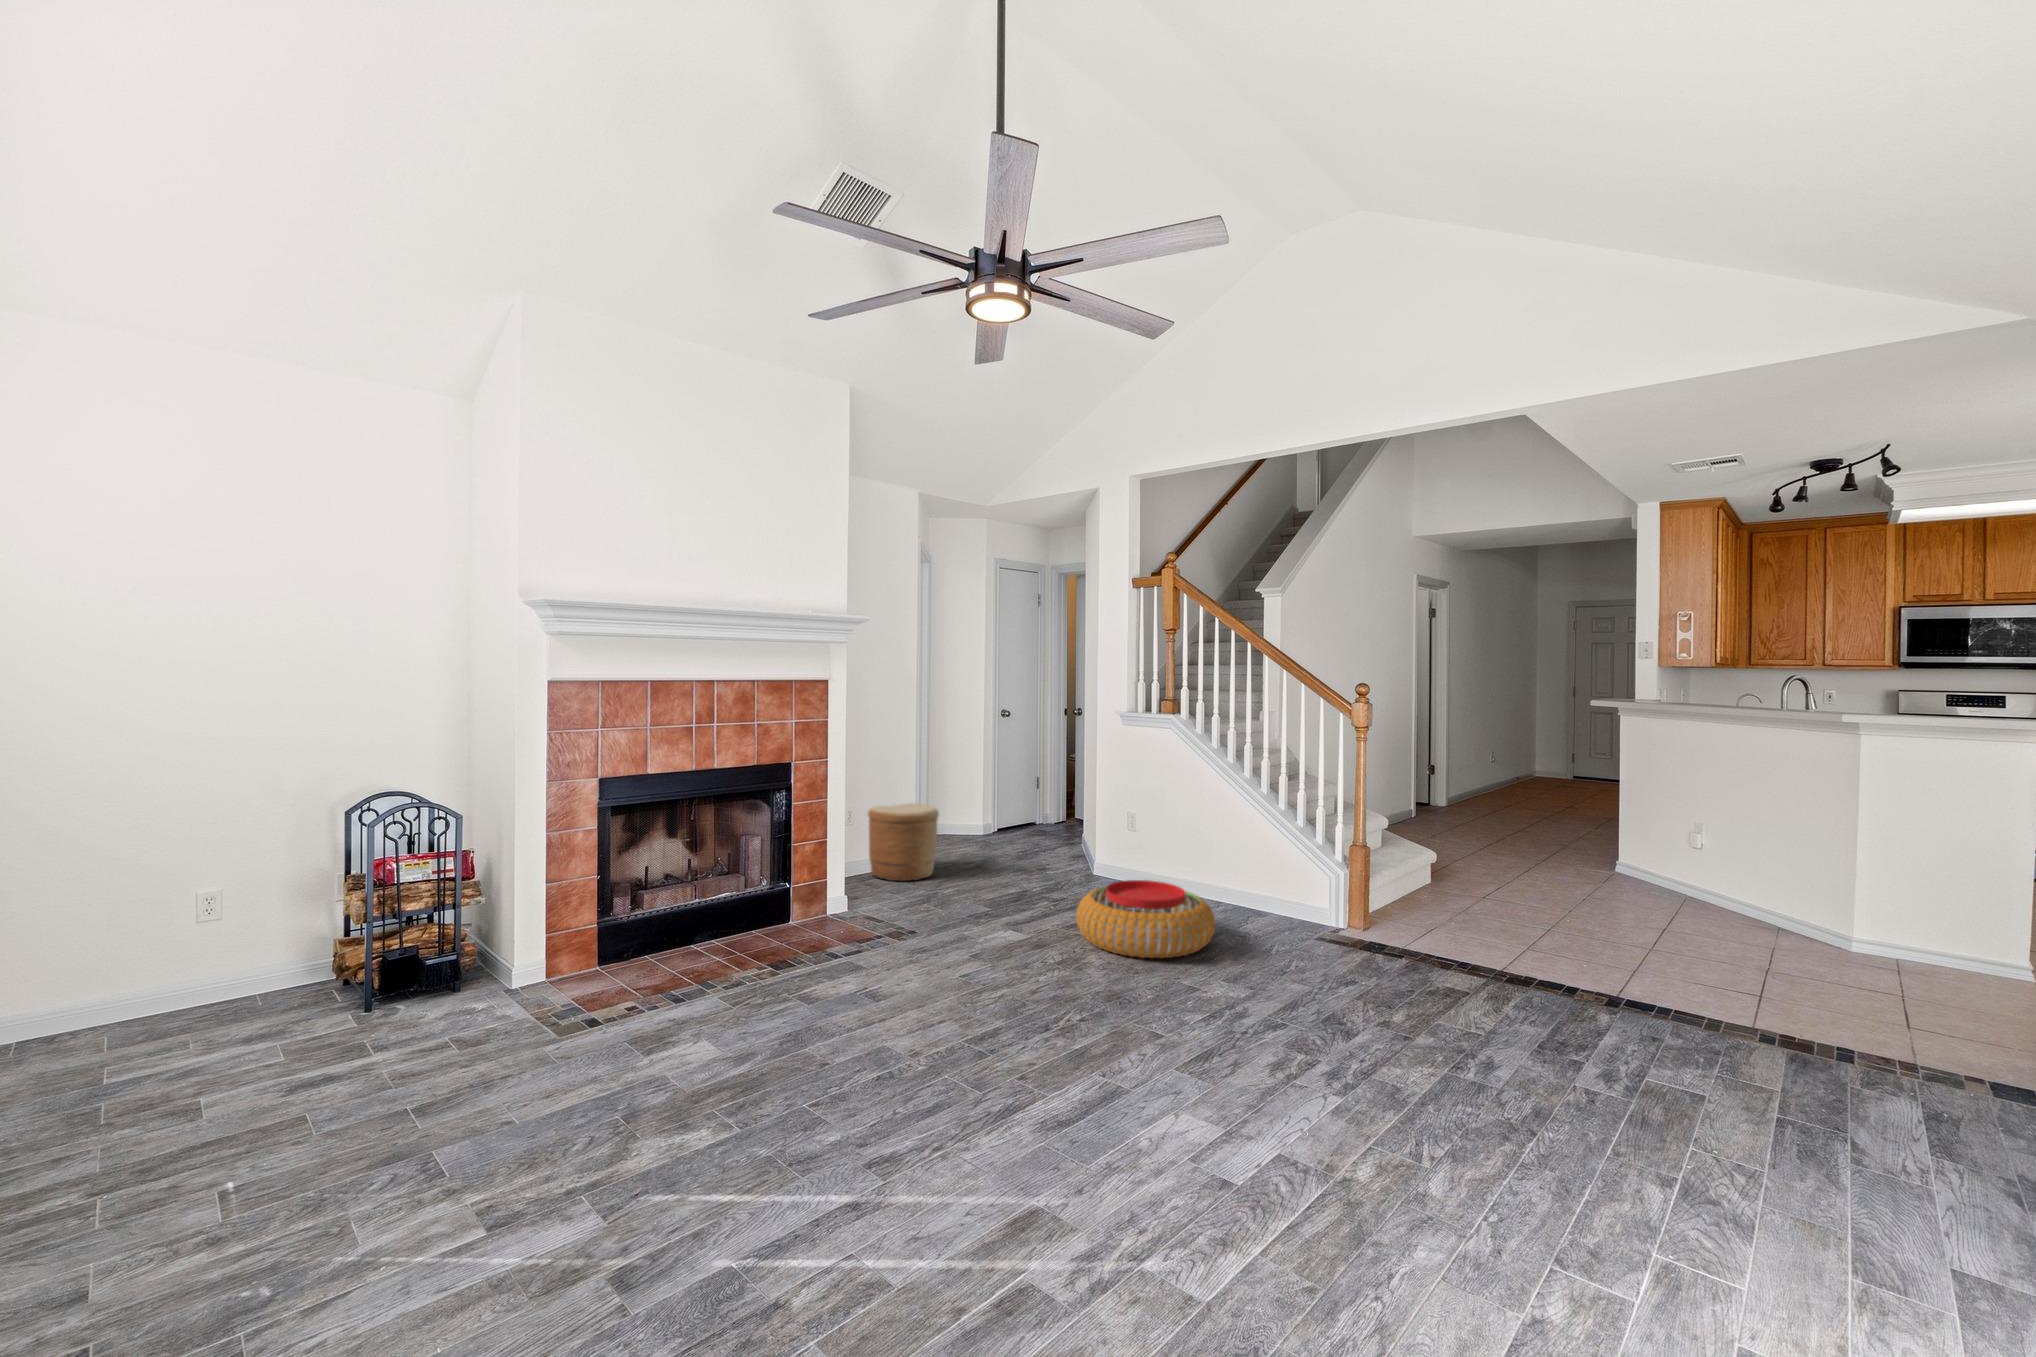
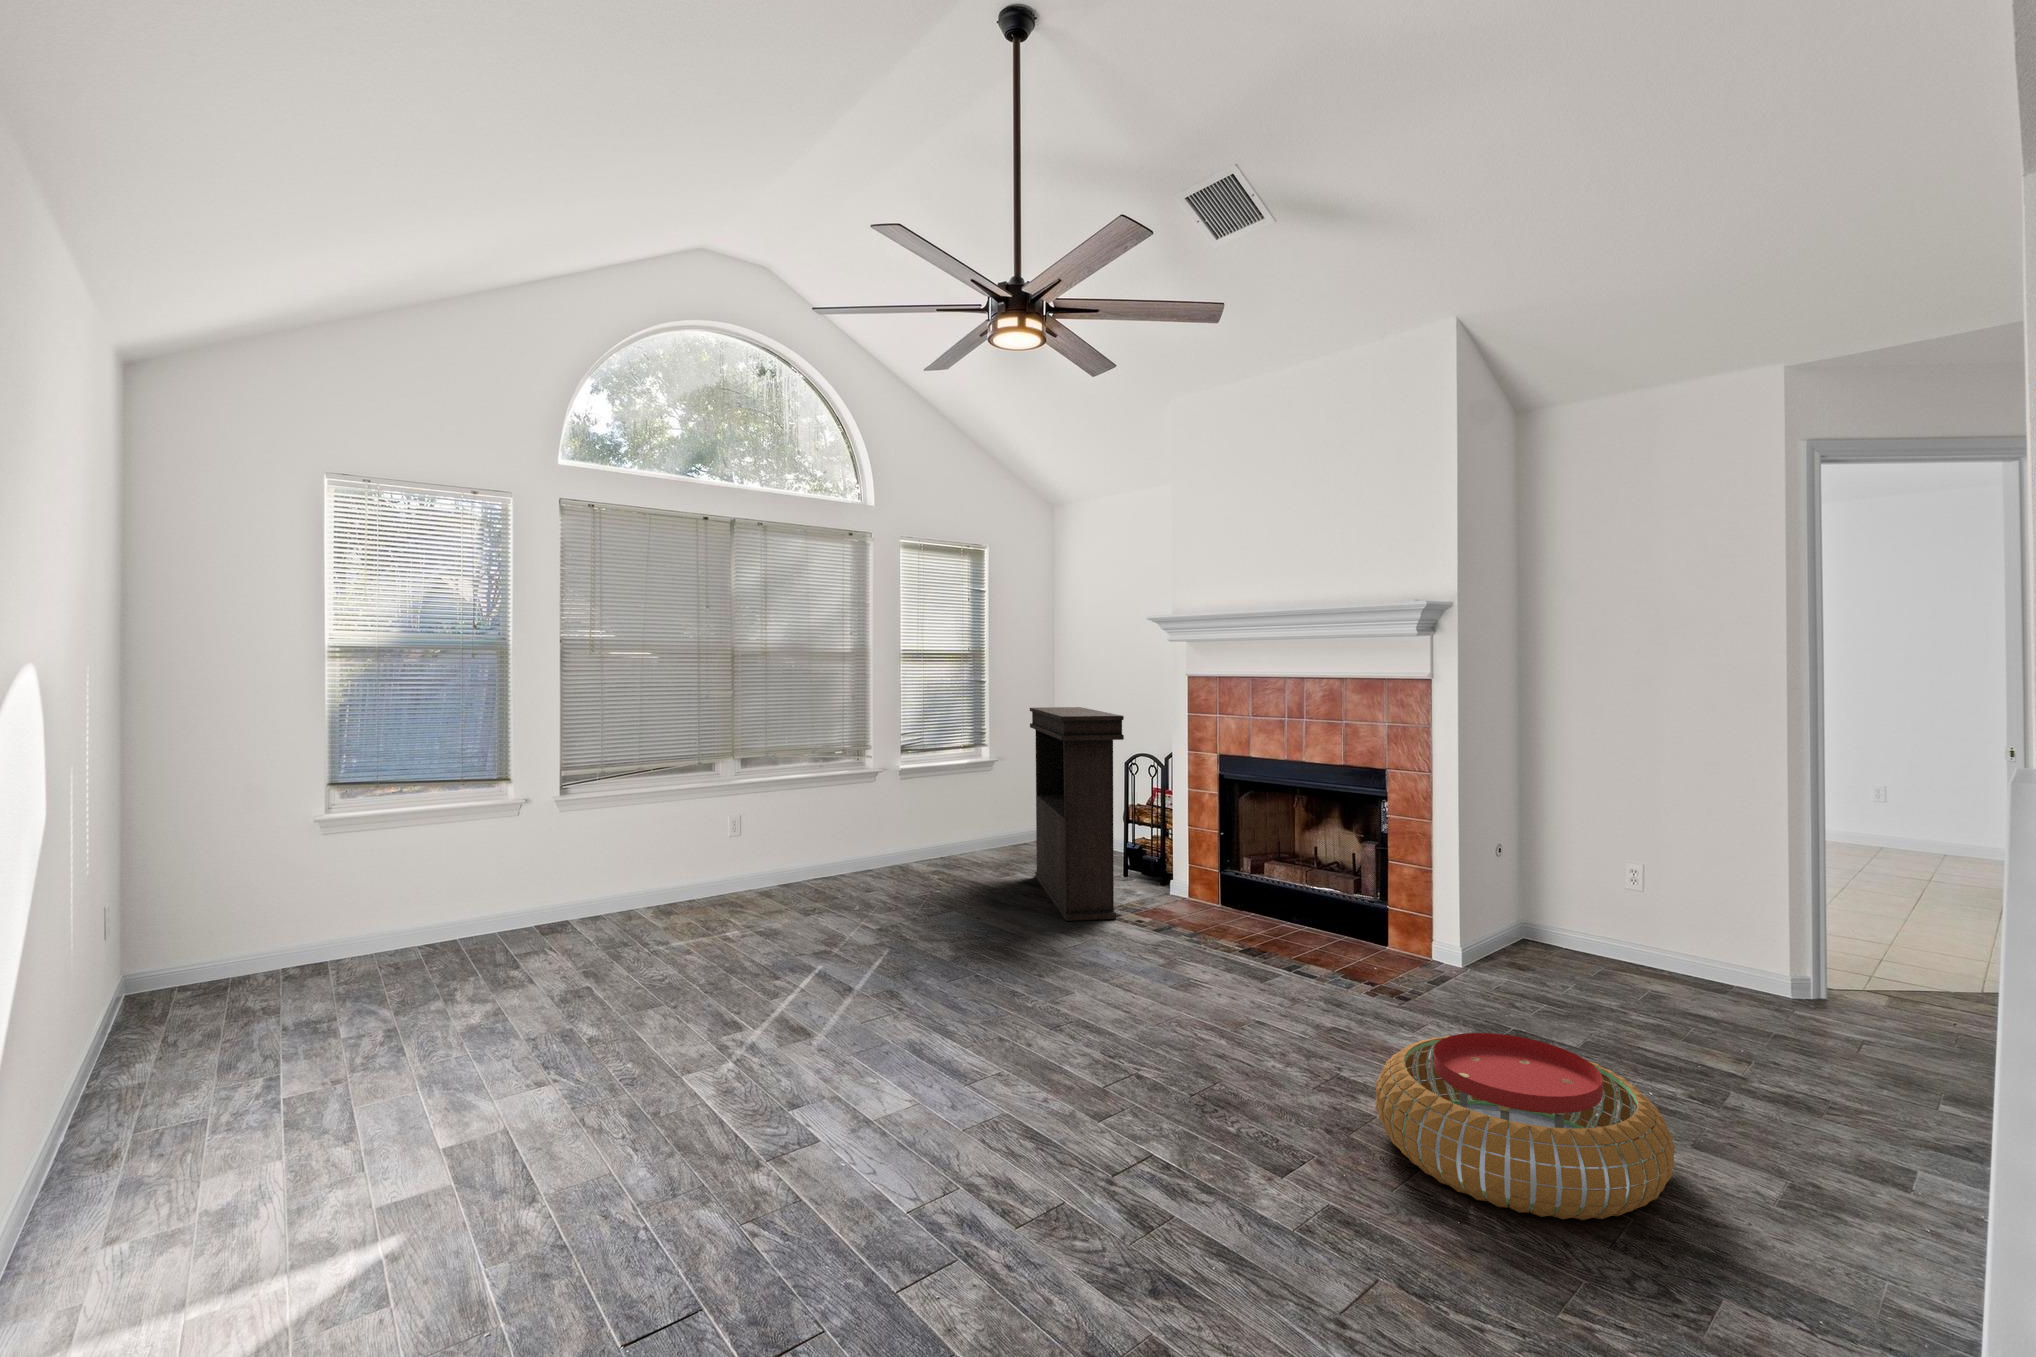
console table: none [230,737,629,1074] -> present [1030,707,1124,921]
woven basket: present [868,803,939,881] -> none [1617,871,1755,1006]

